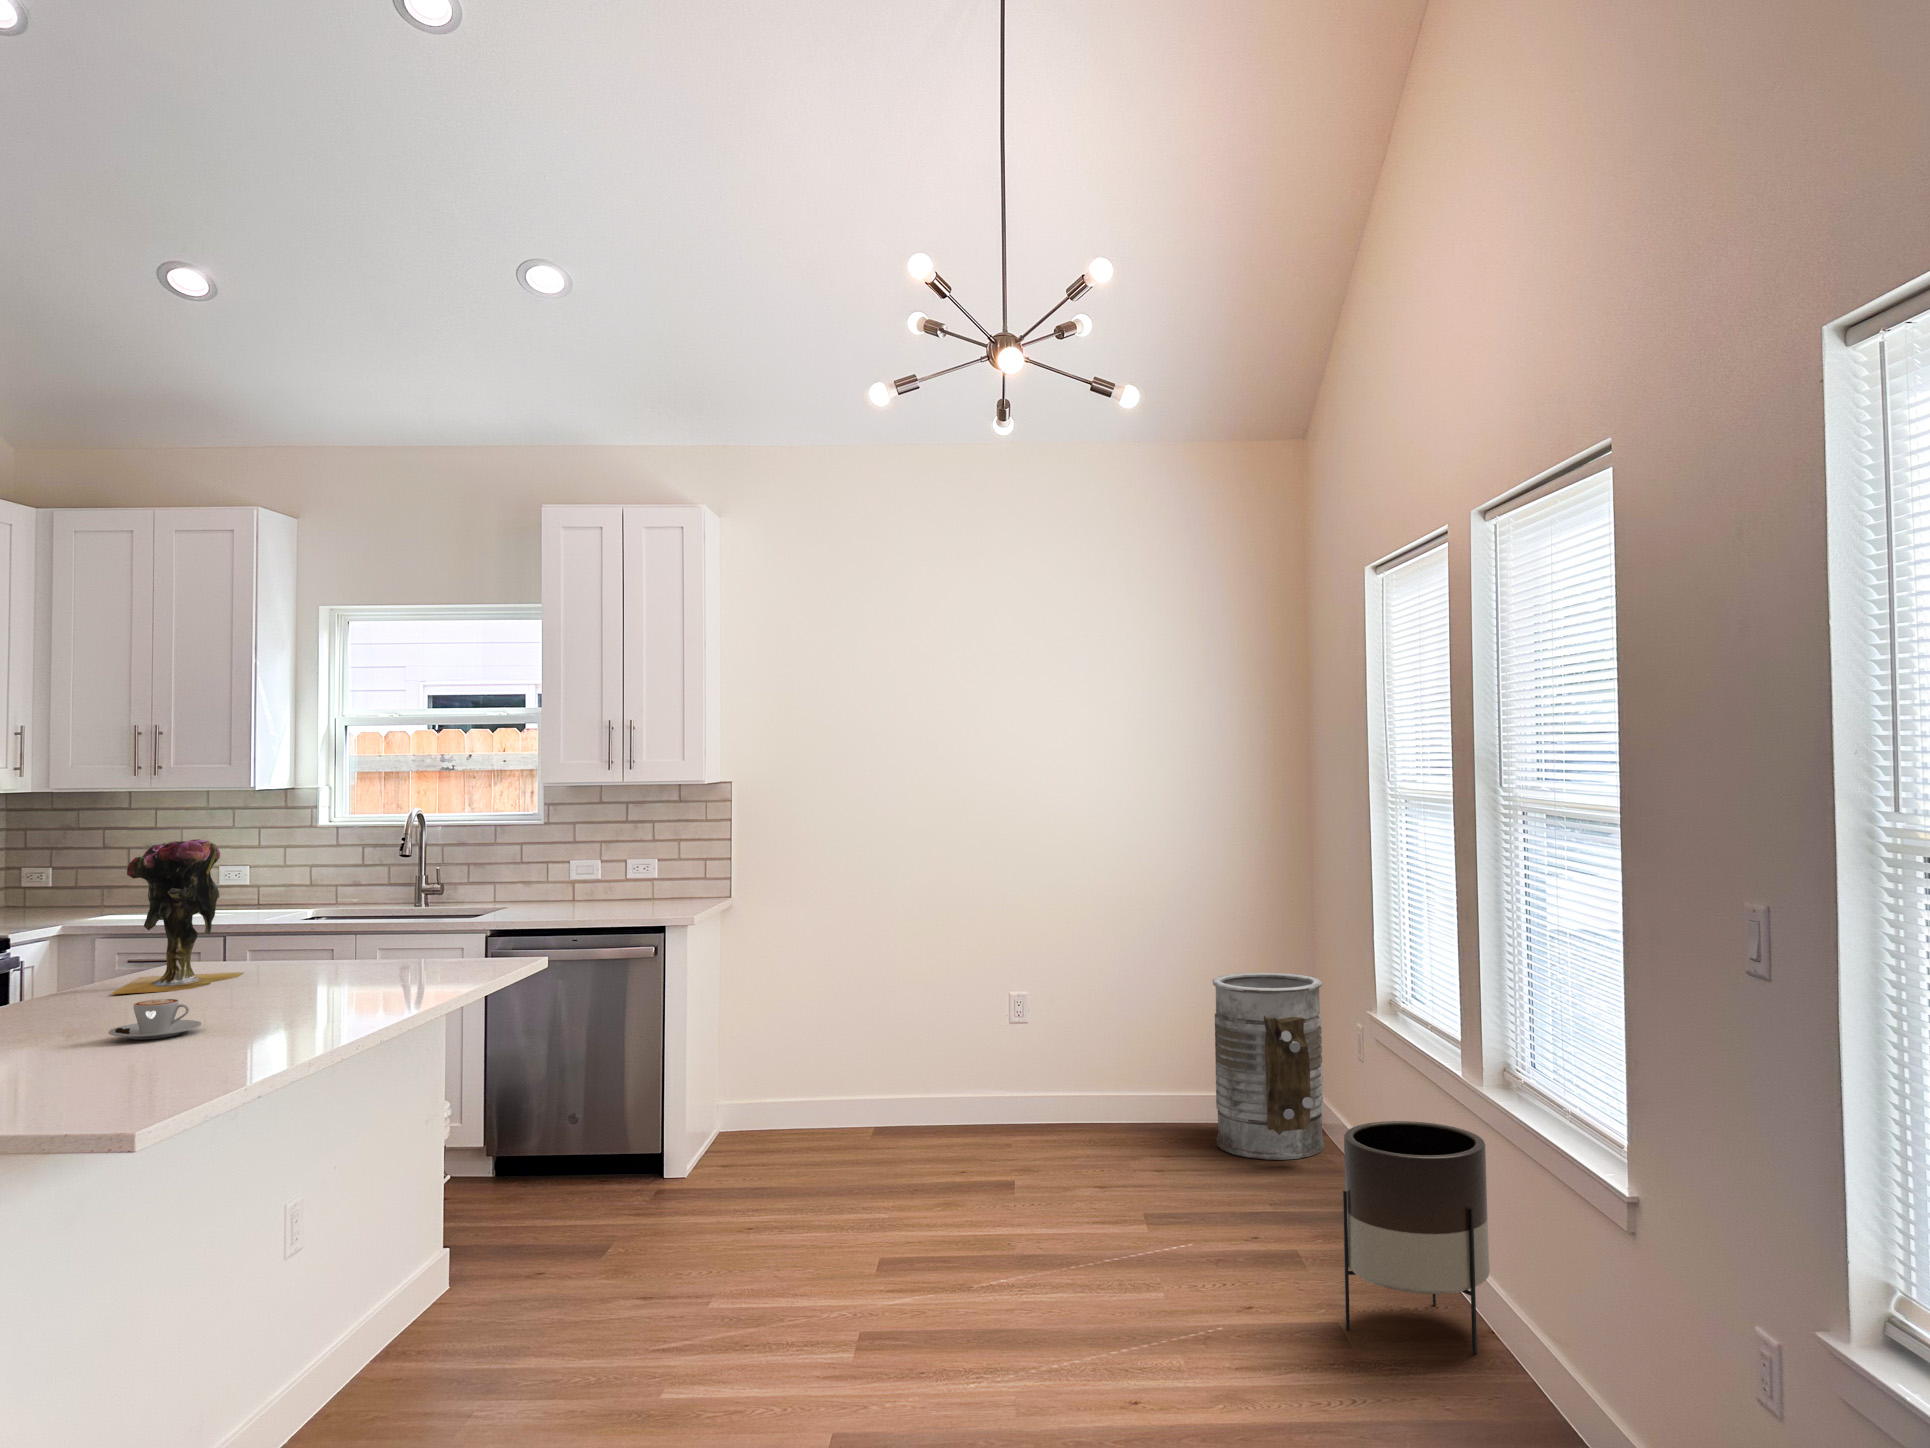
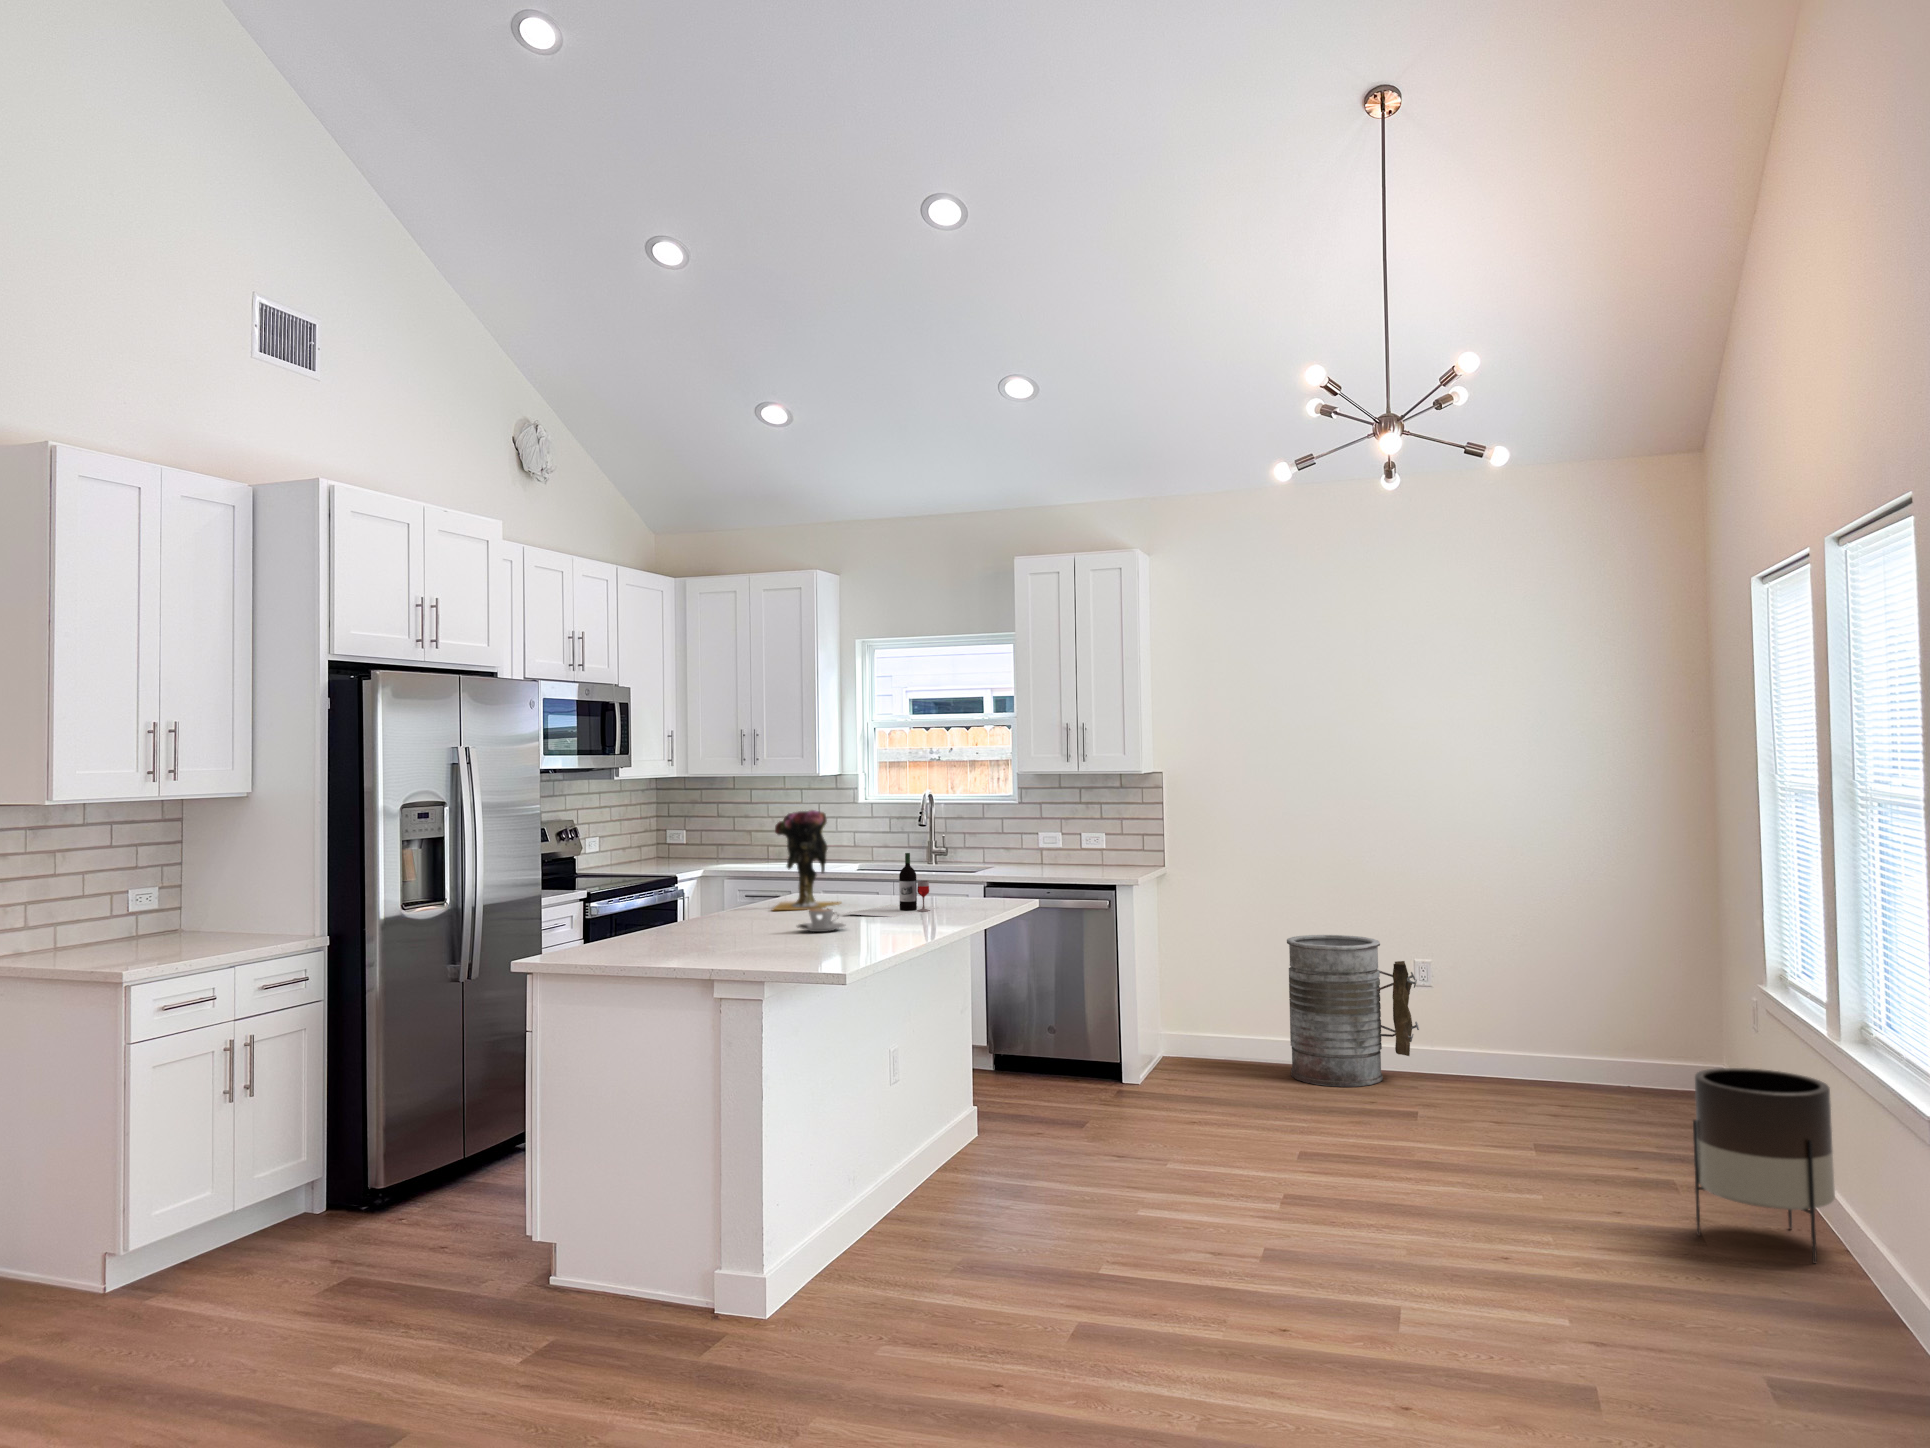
wine bottle: none [219,901,424,1001] -> present [844,853,938,917]
trash can: present [1213,973,1324,1160] -> present [1287,935,1419,1087]

